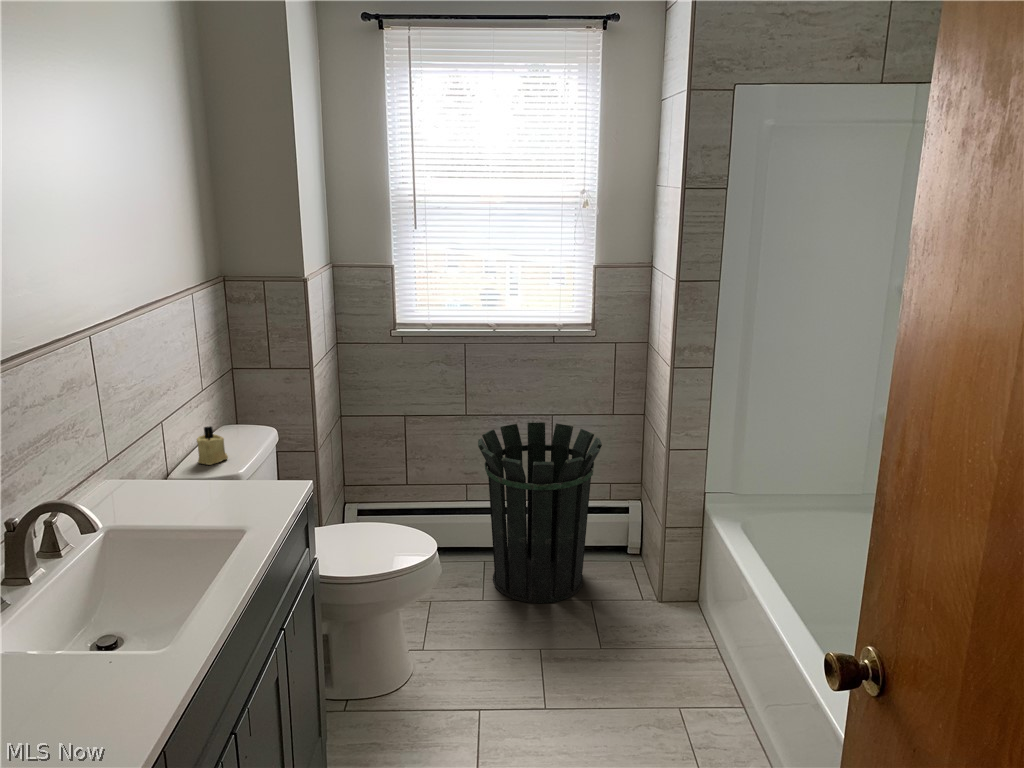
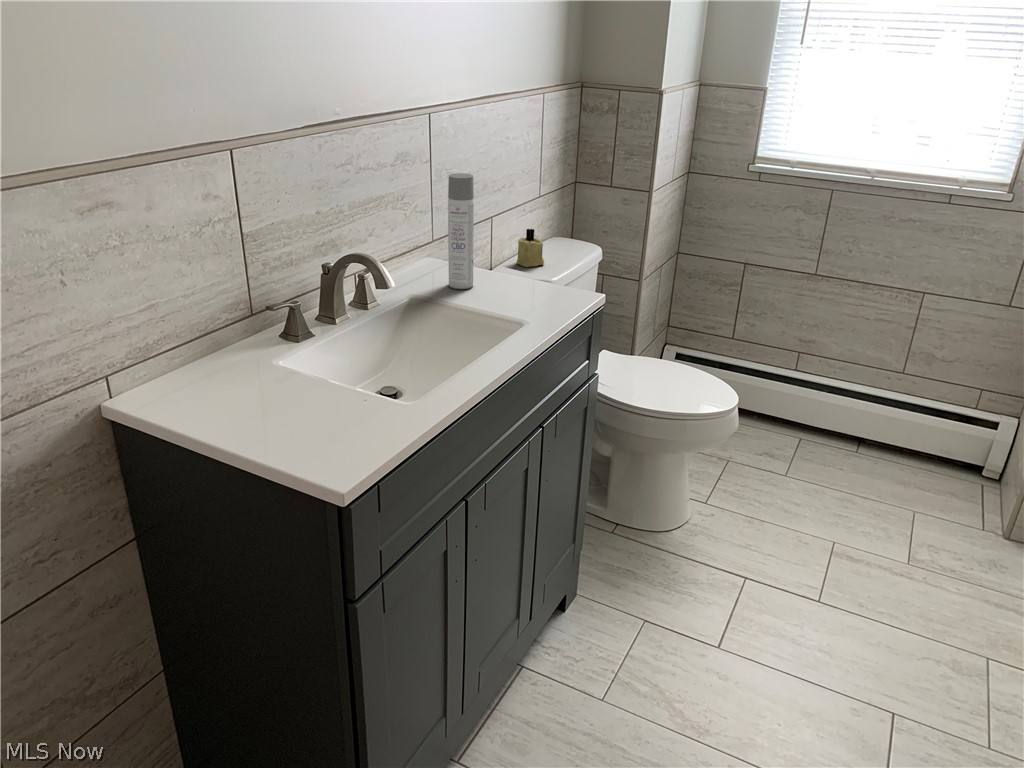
spray bottle: none [131,392,173,509] -> present [448,173,474,289]
waste bin: present [478,423,602,603] -> none [804,294,979,502]

